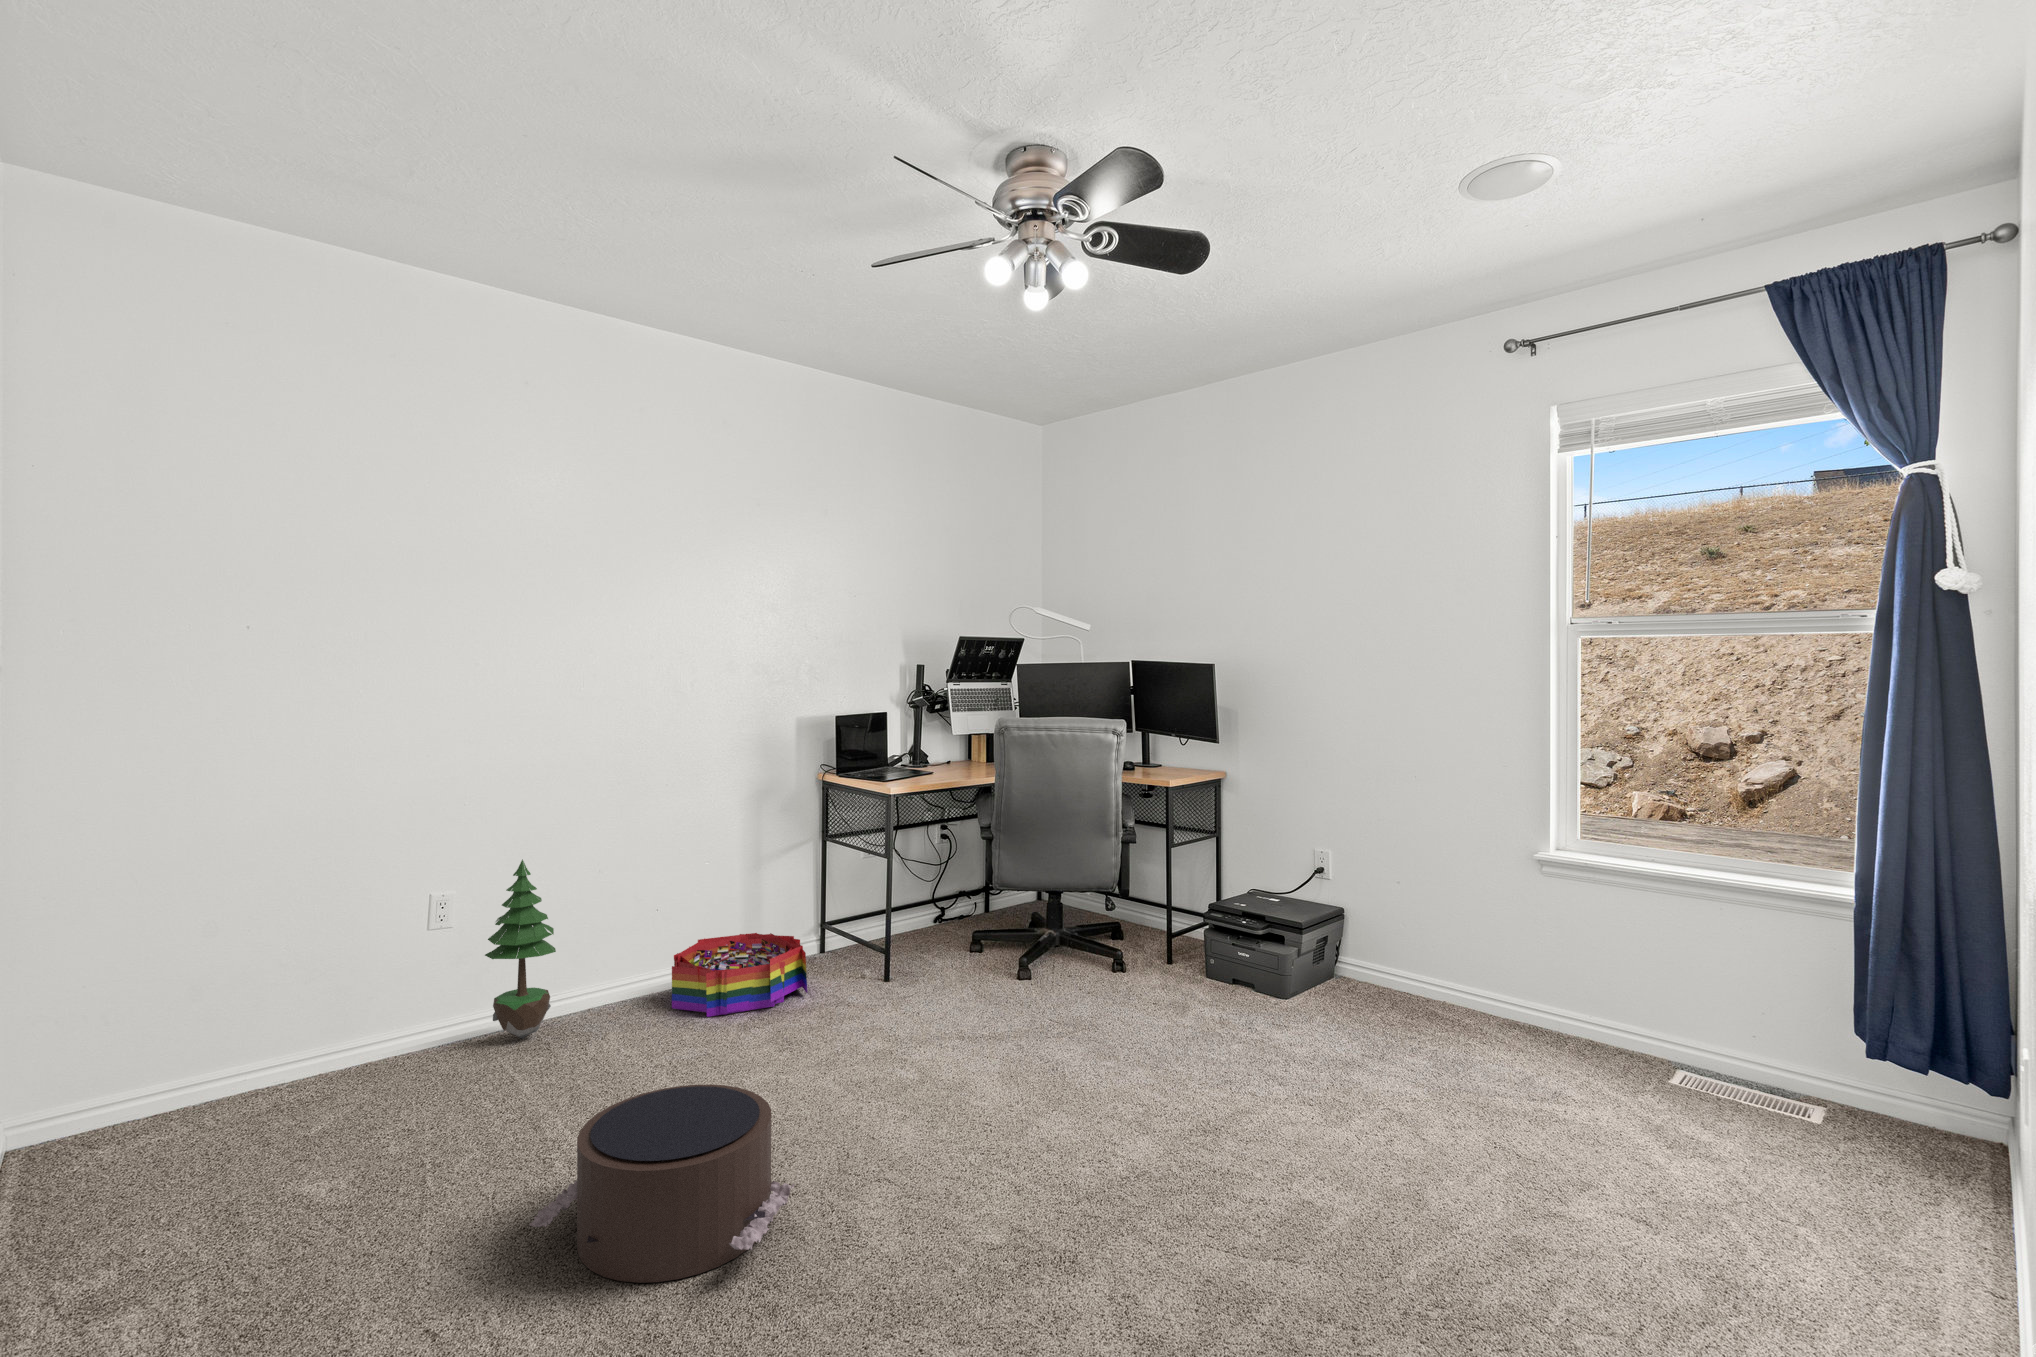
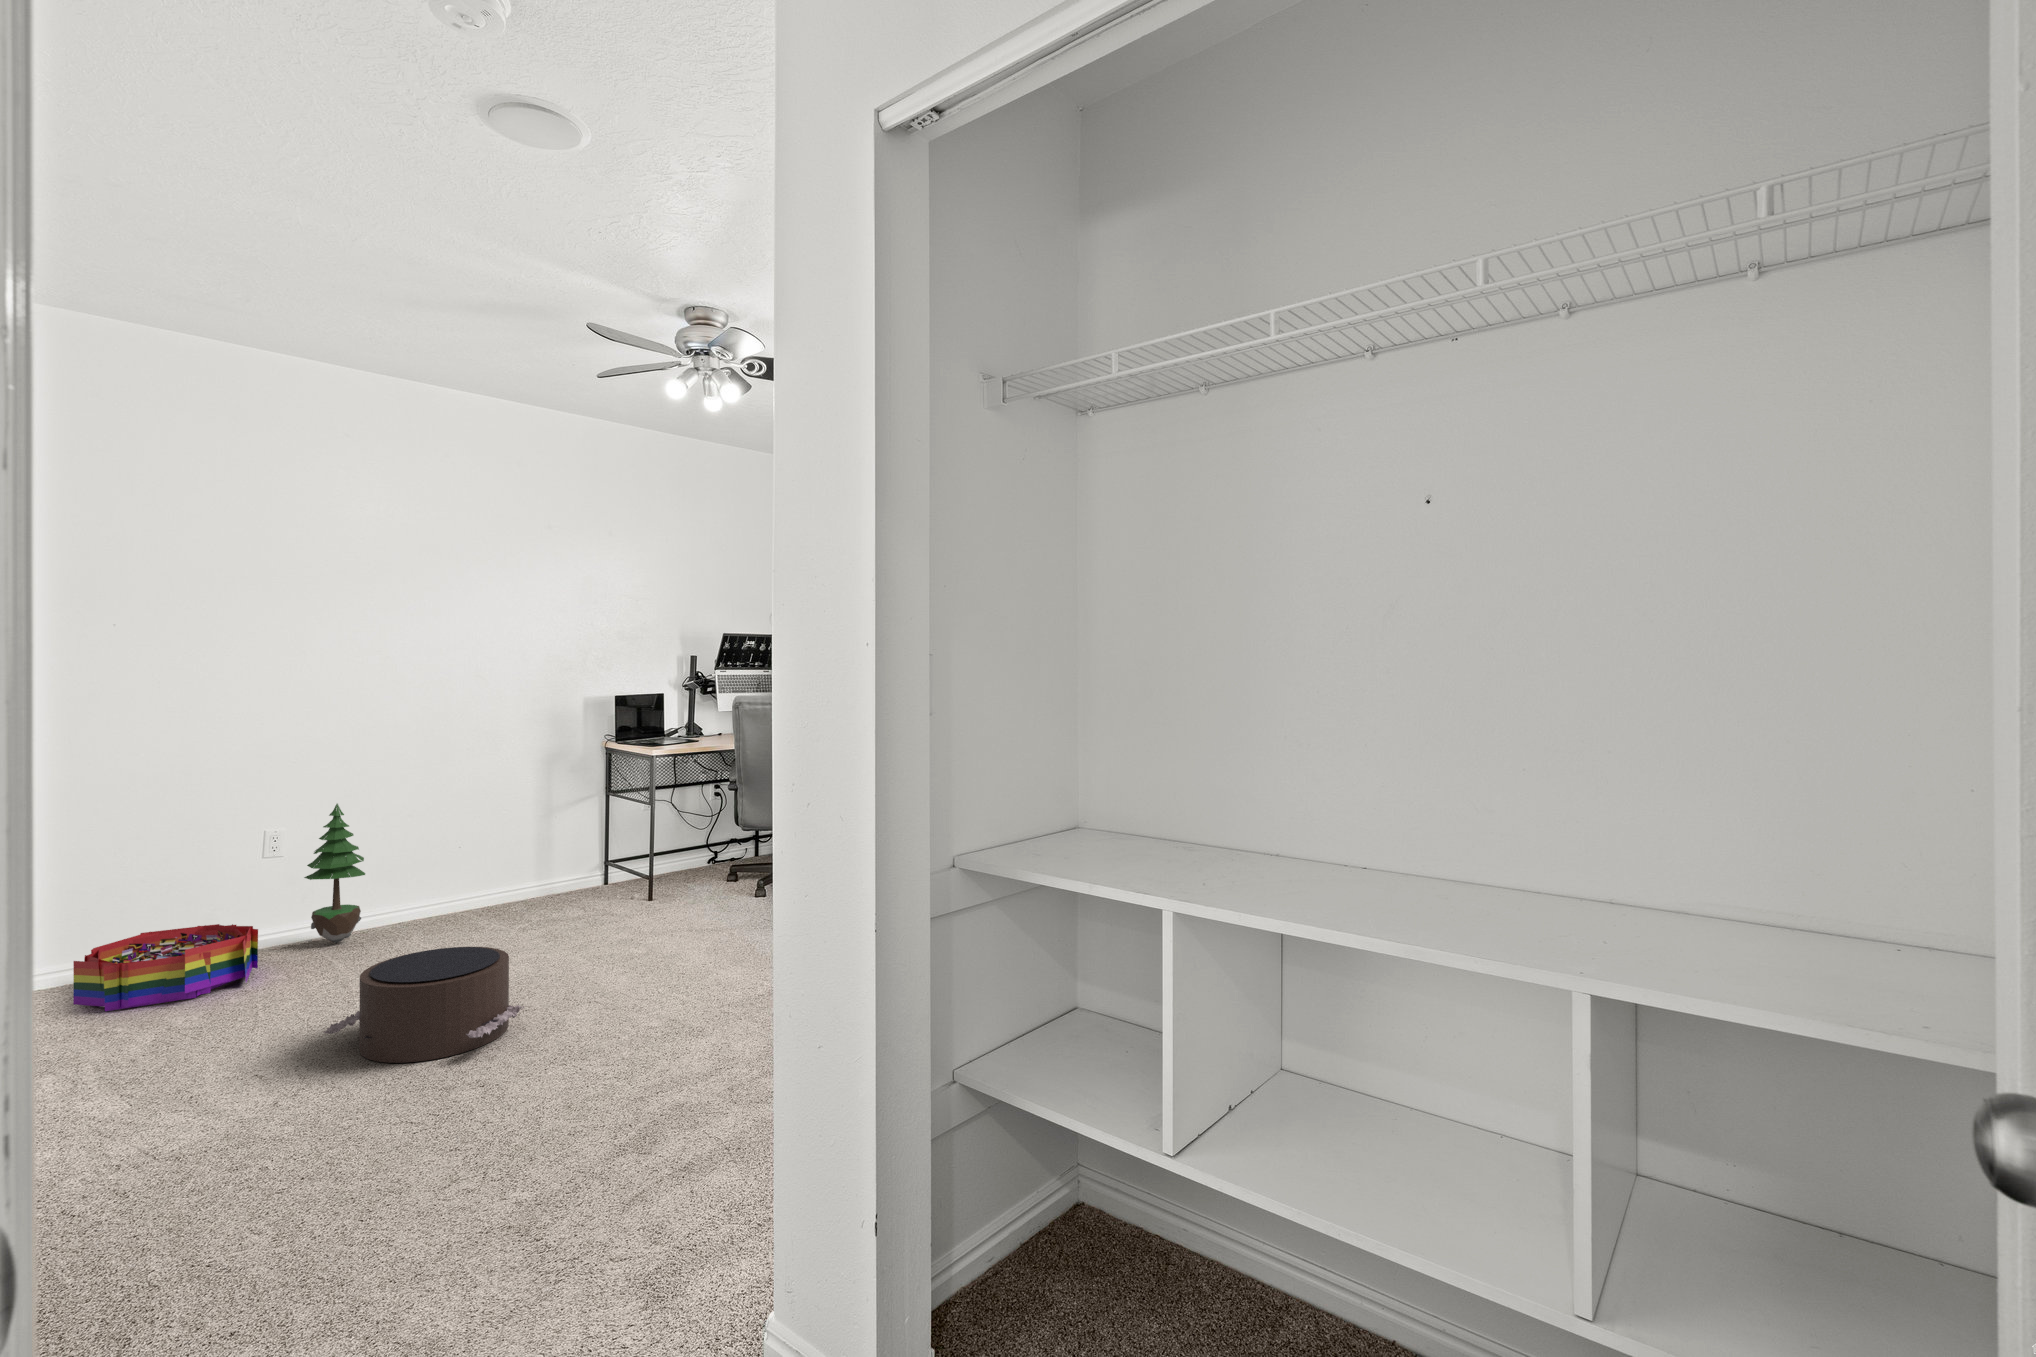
storage bin: present [672,933,807,1017] -> present [73,924,258,1011]

